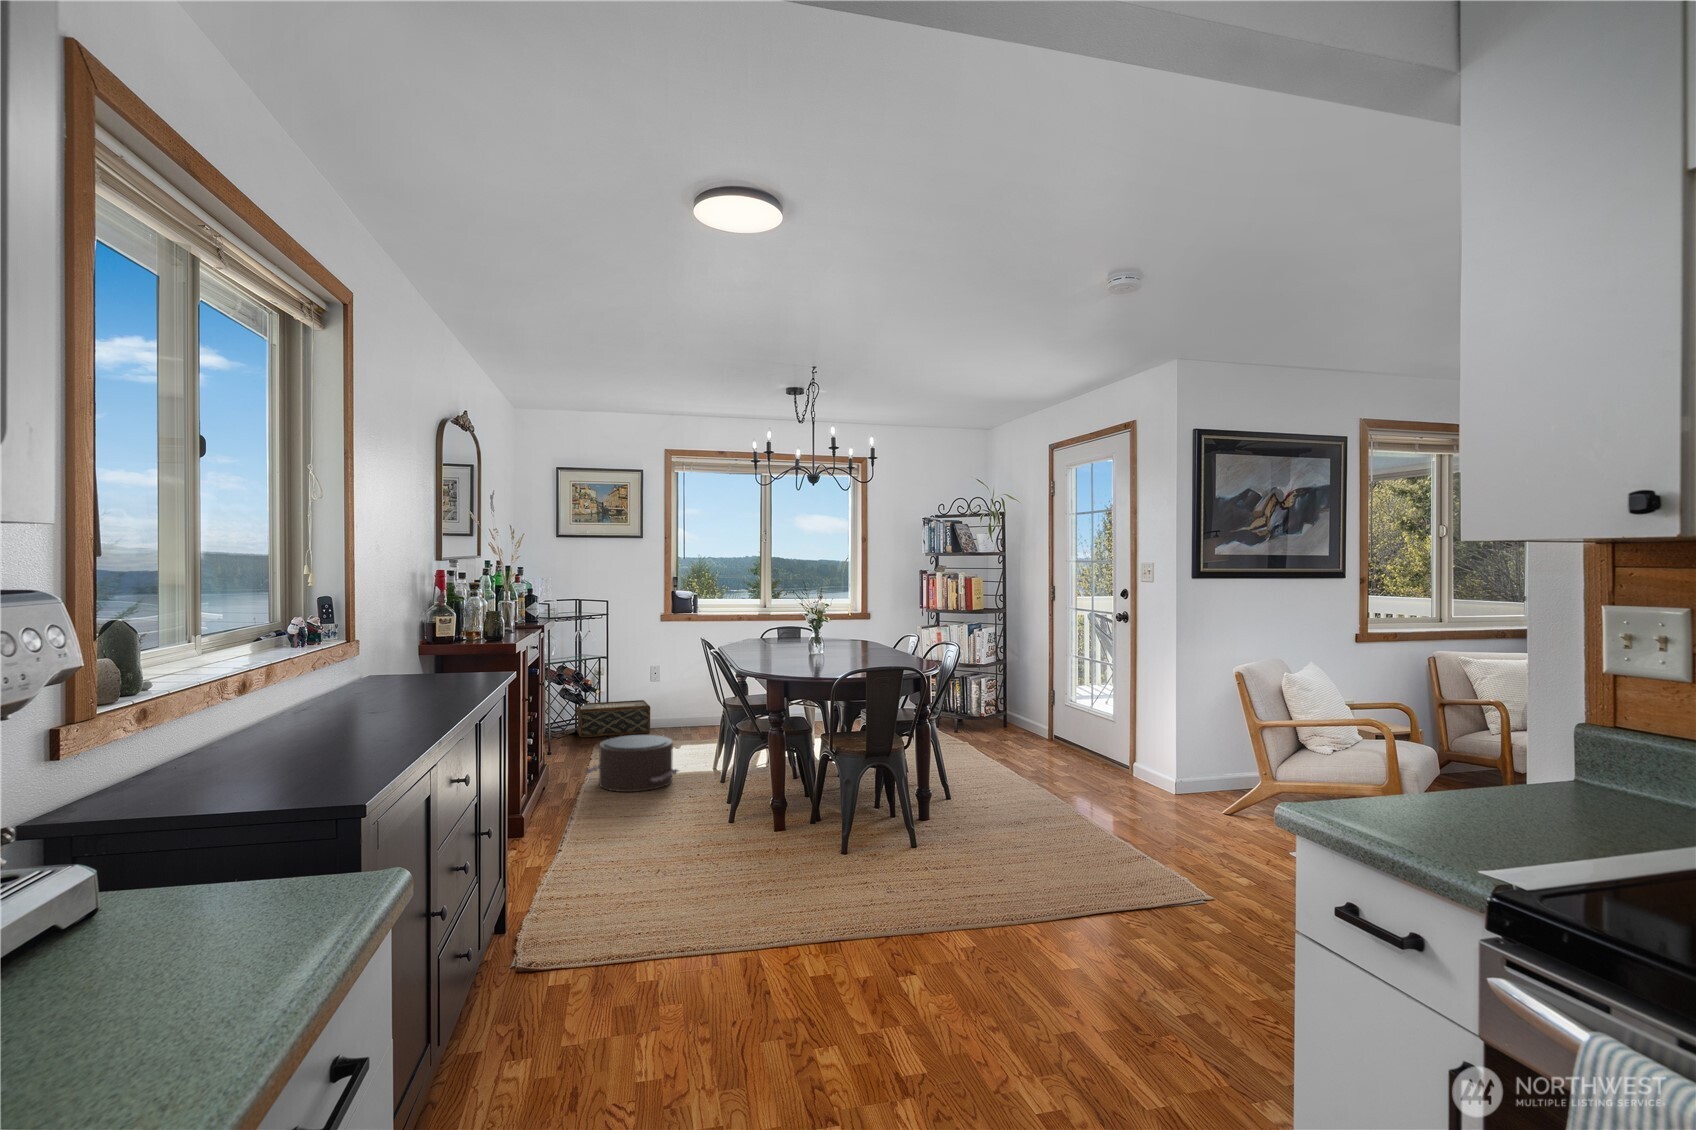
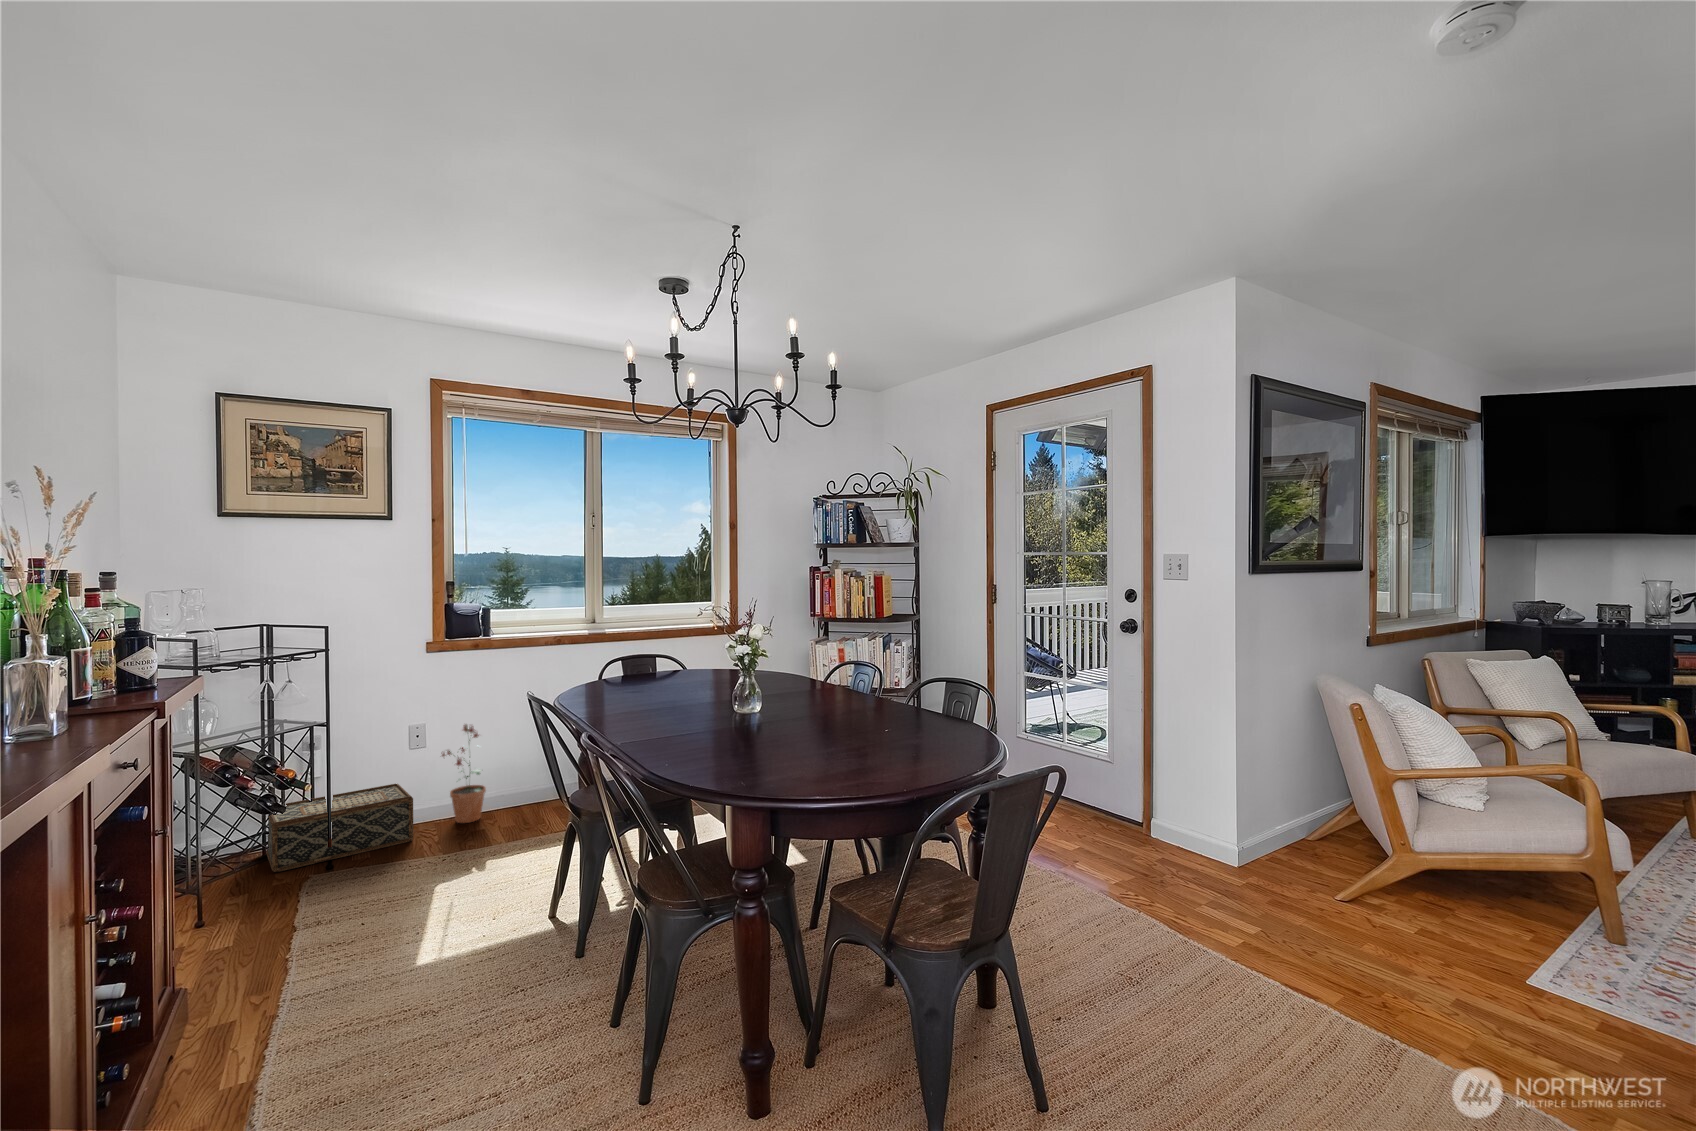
potted plant: none [667,667,692,728] -> present [442,724,486,823]
pouf: present [584,735,678,792] -> none [284,885,509,1041]

